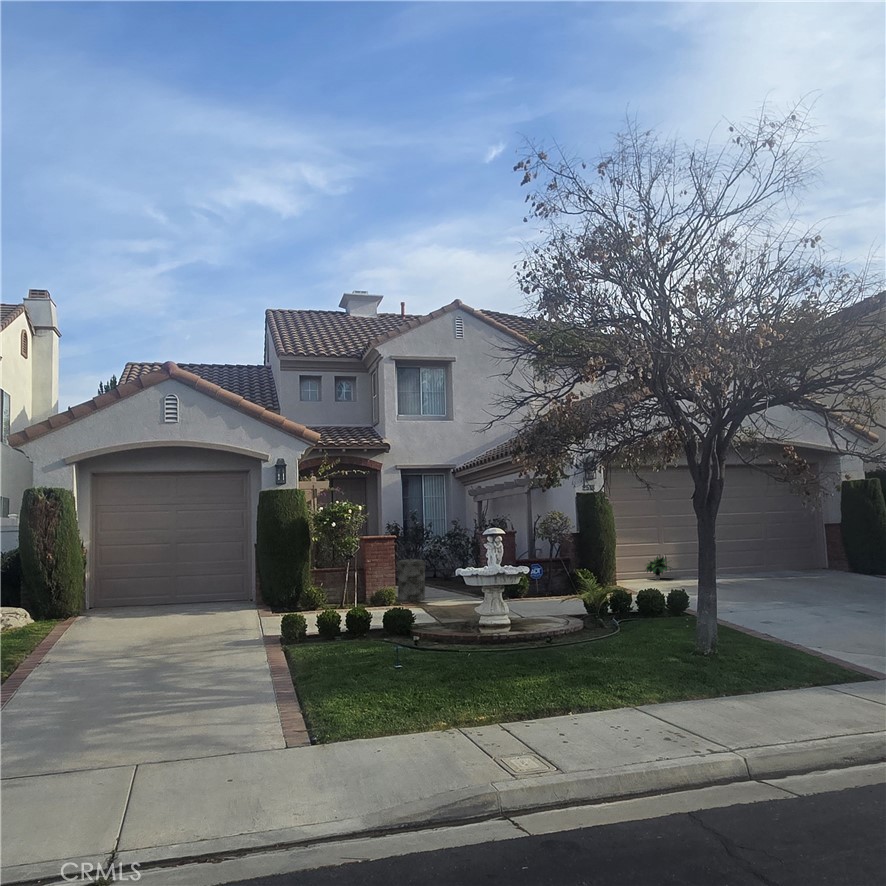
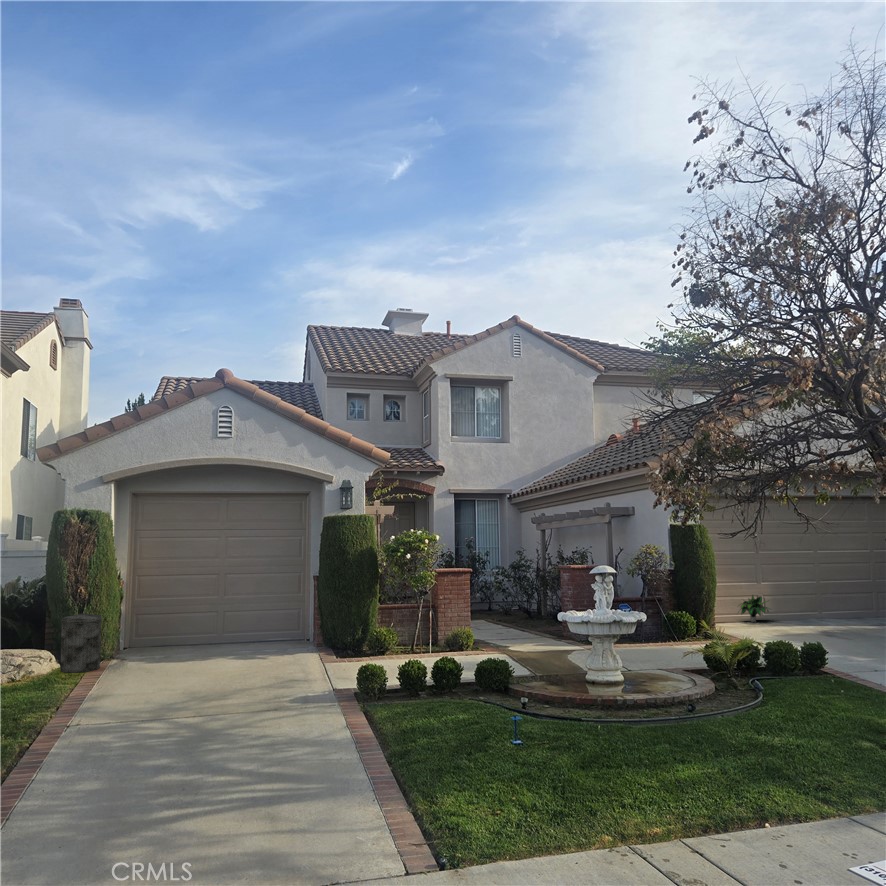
trash can: present [397,558,425,601] -> present [60,614,102,673]

